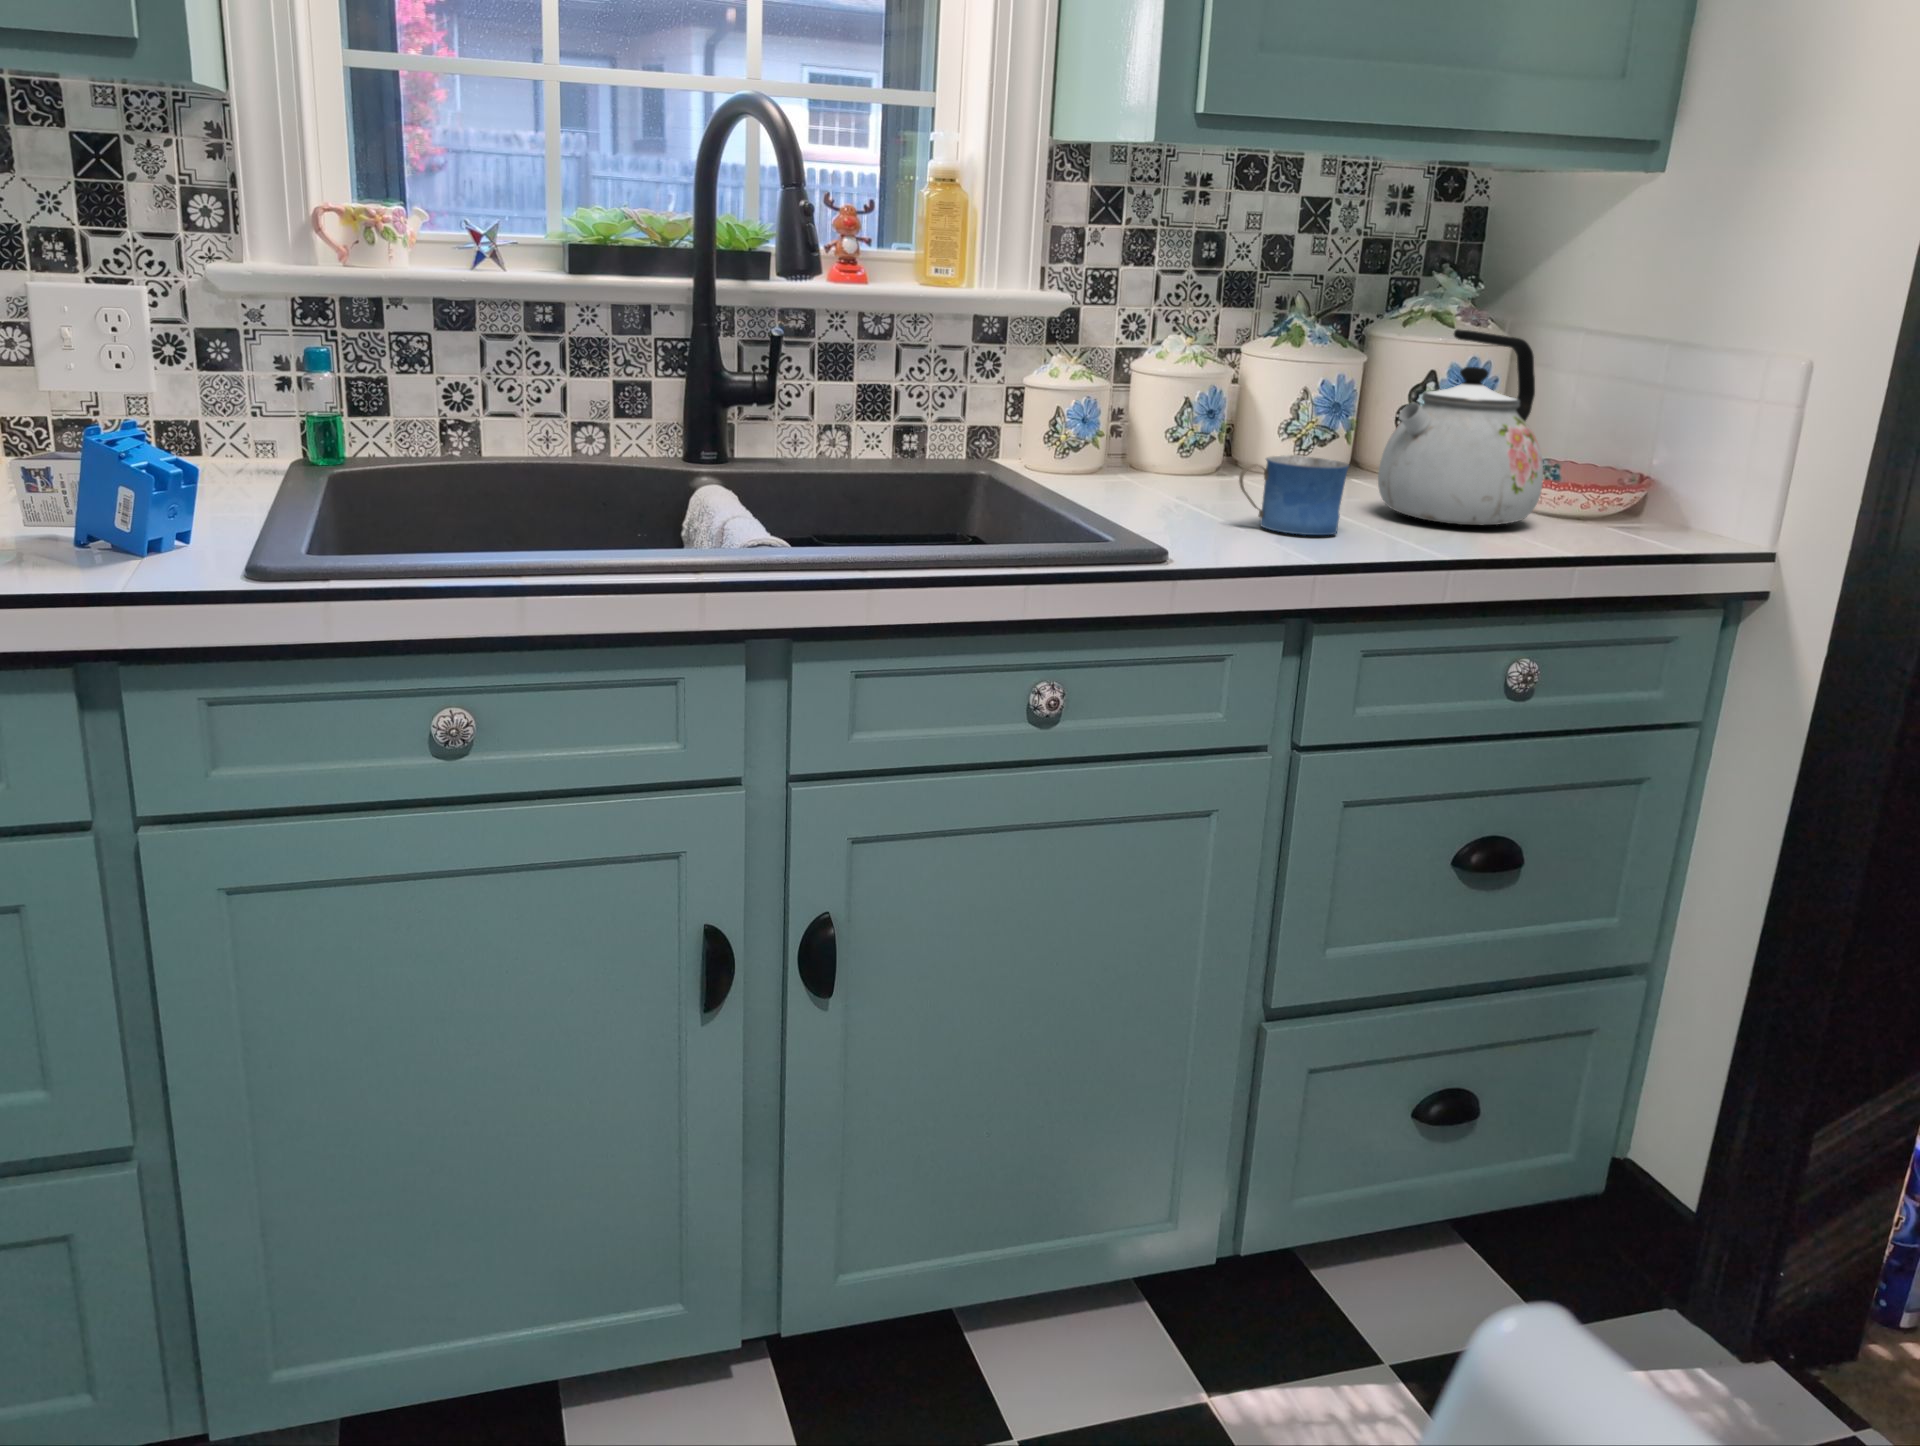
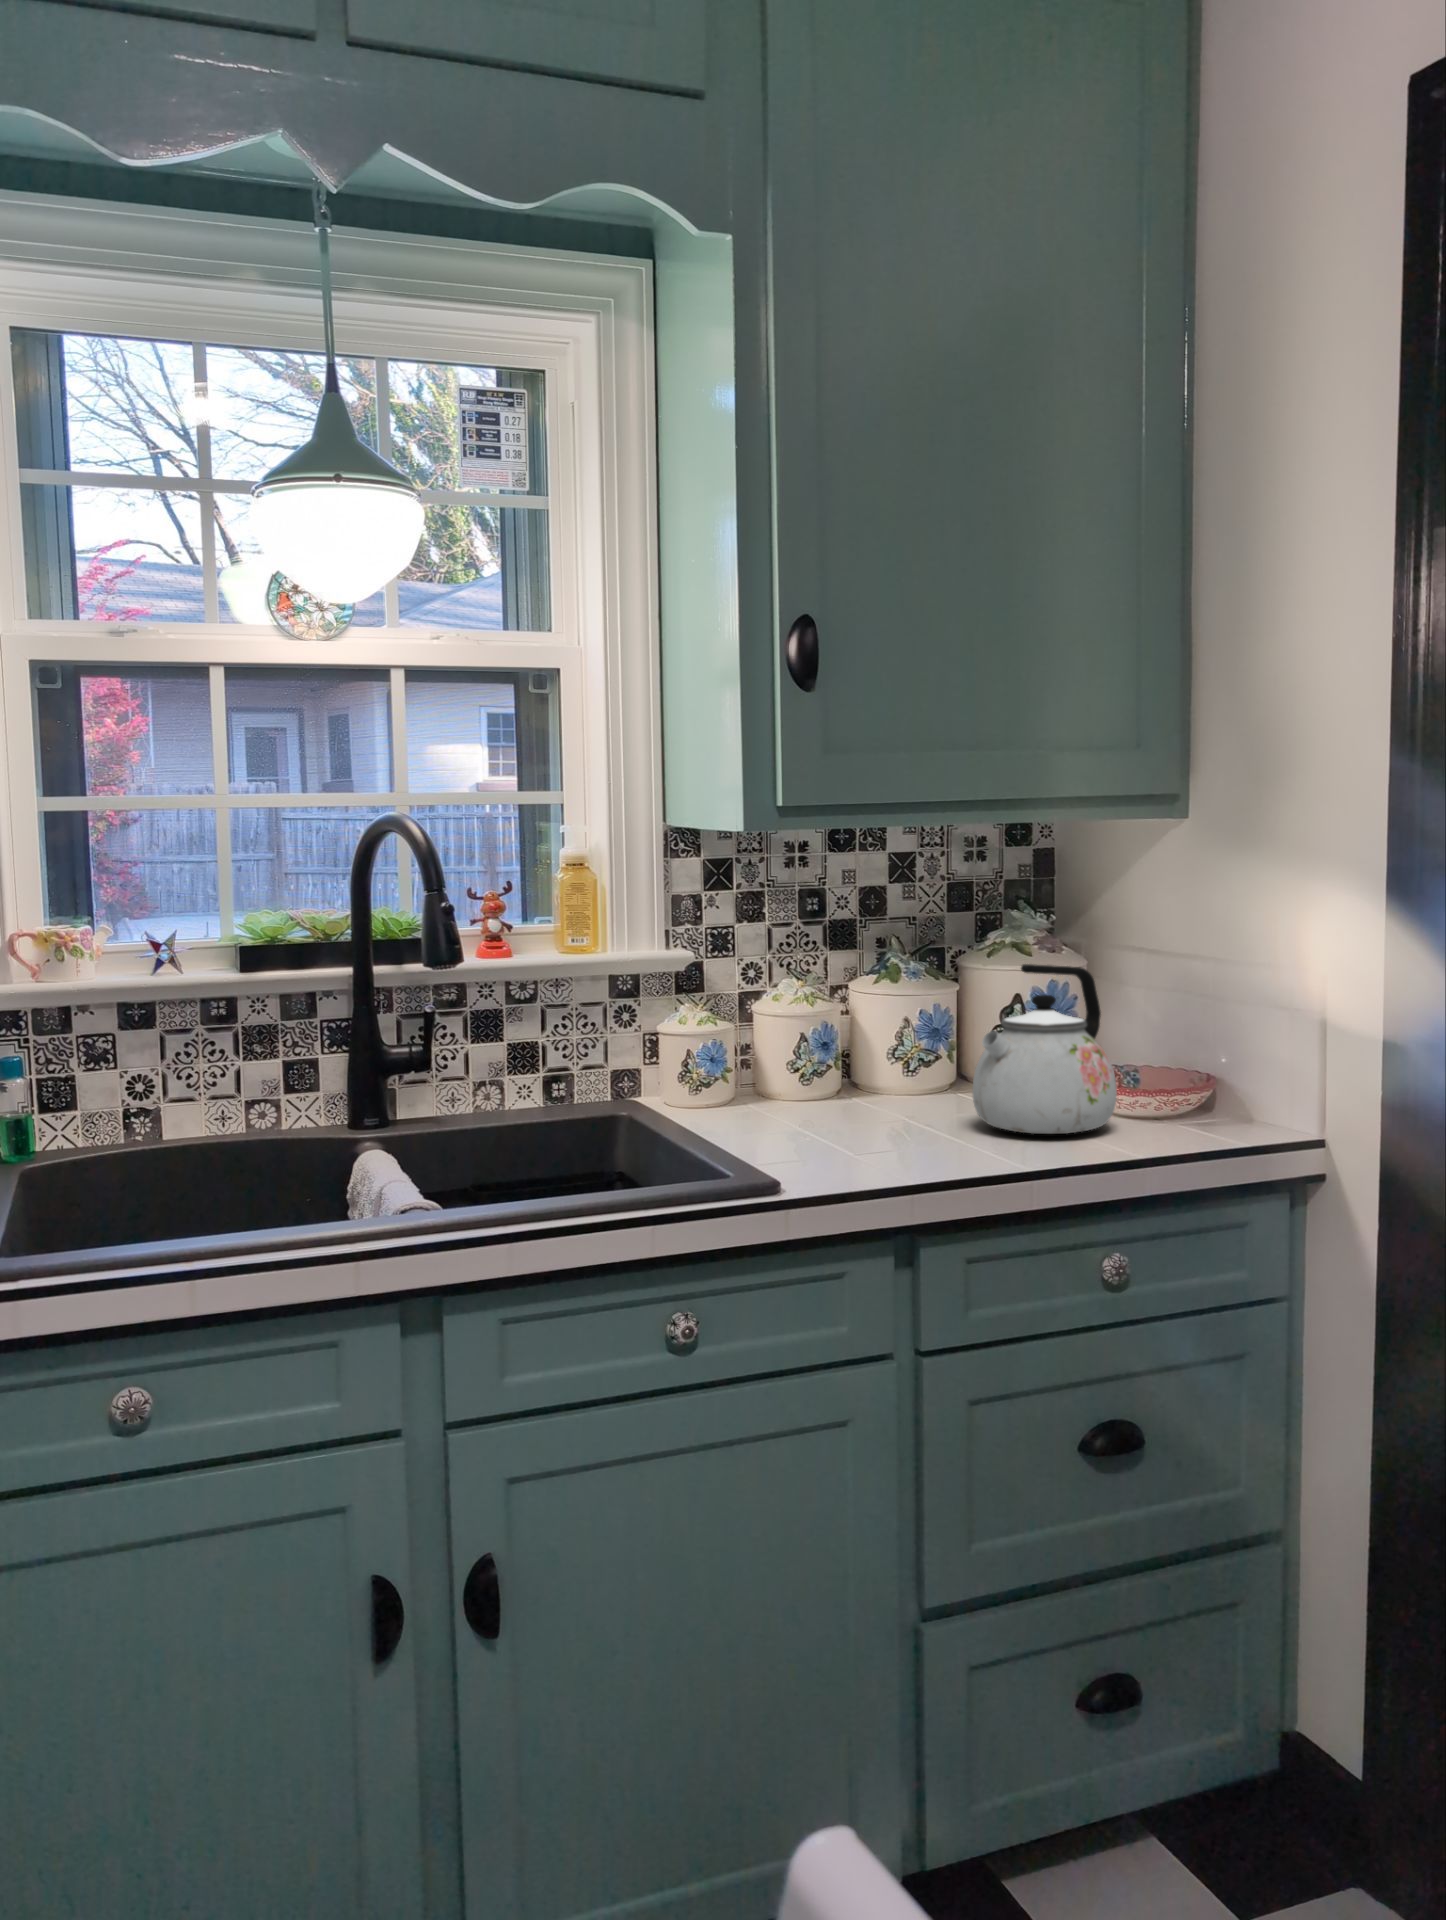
mug: present [1239,455,1350,535] -> none [843,1085,940,1158]

